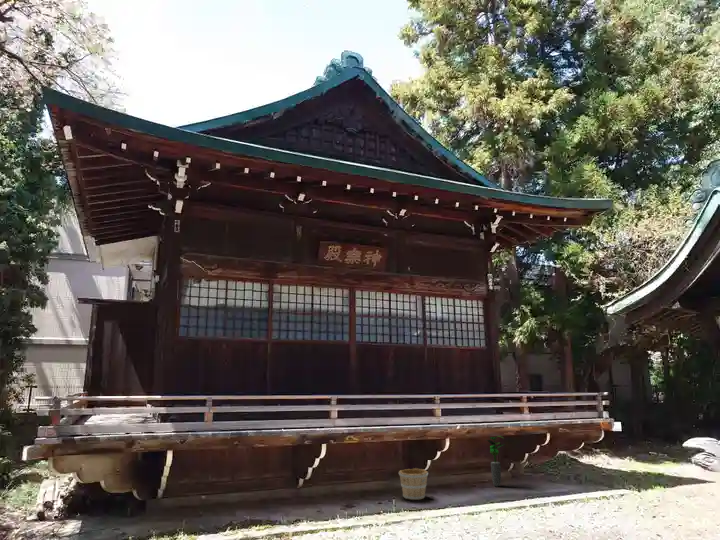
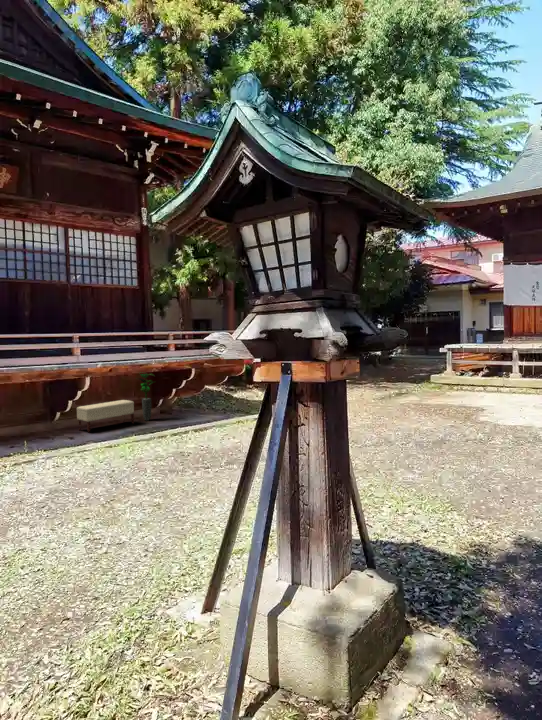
bench: none [430,462,484,494] -> present [77,400,134,432]
wooden bucket: present [399,468,428,500] -> none [40,410,73,441]

